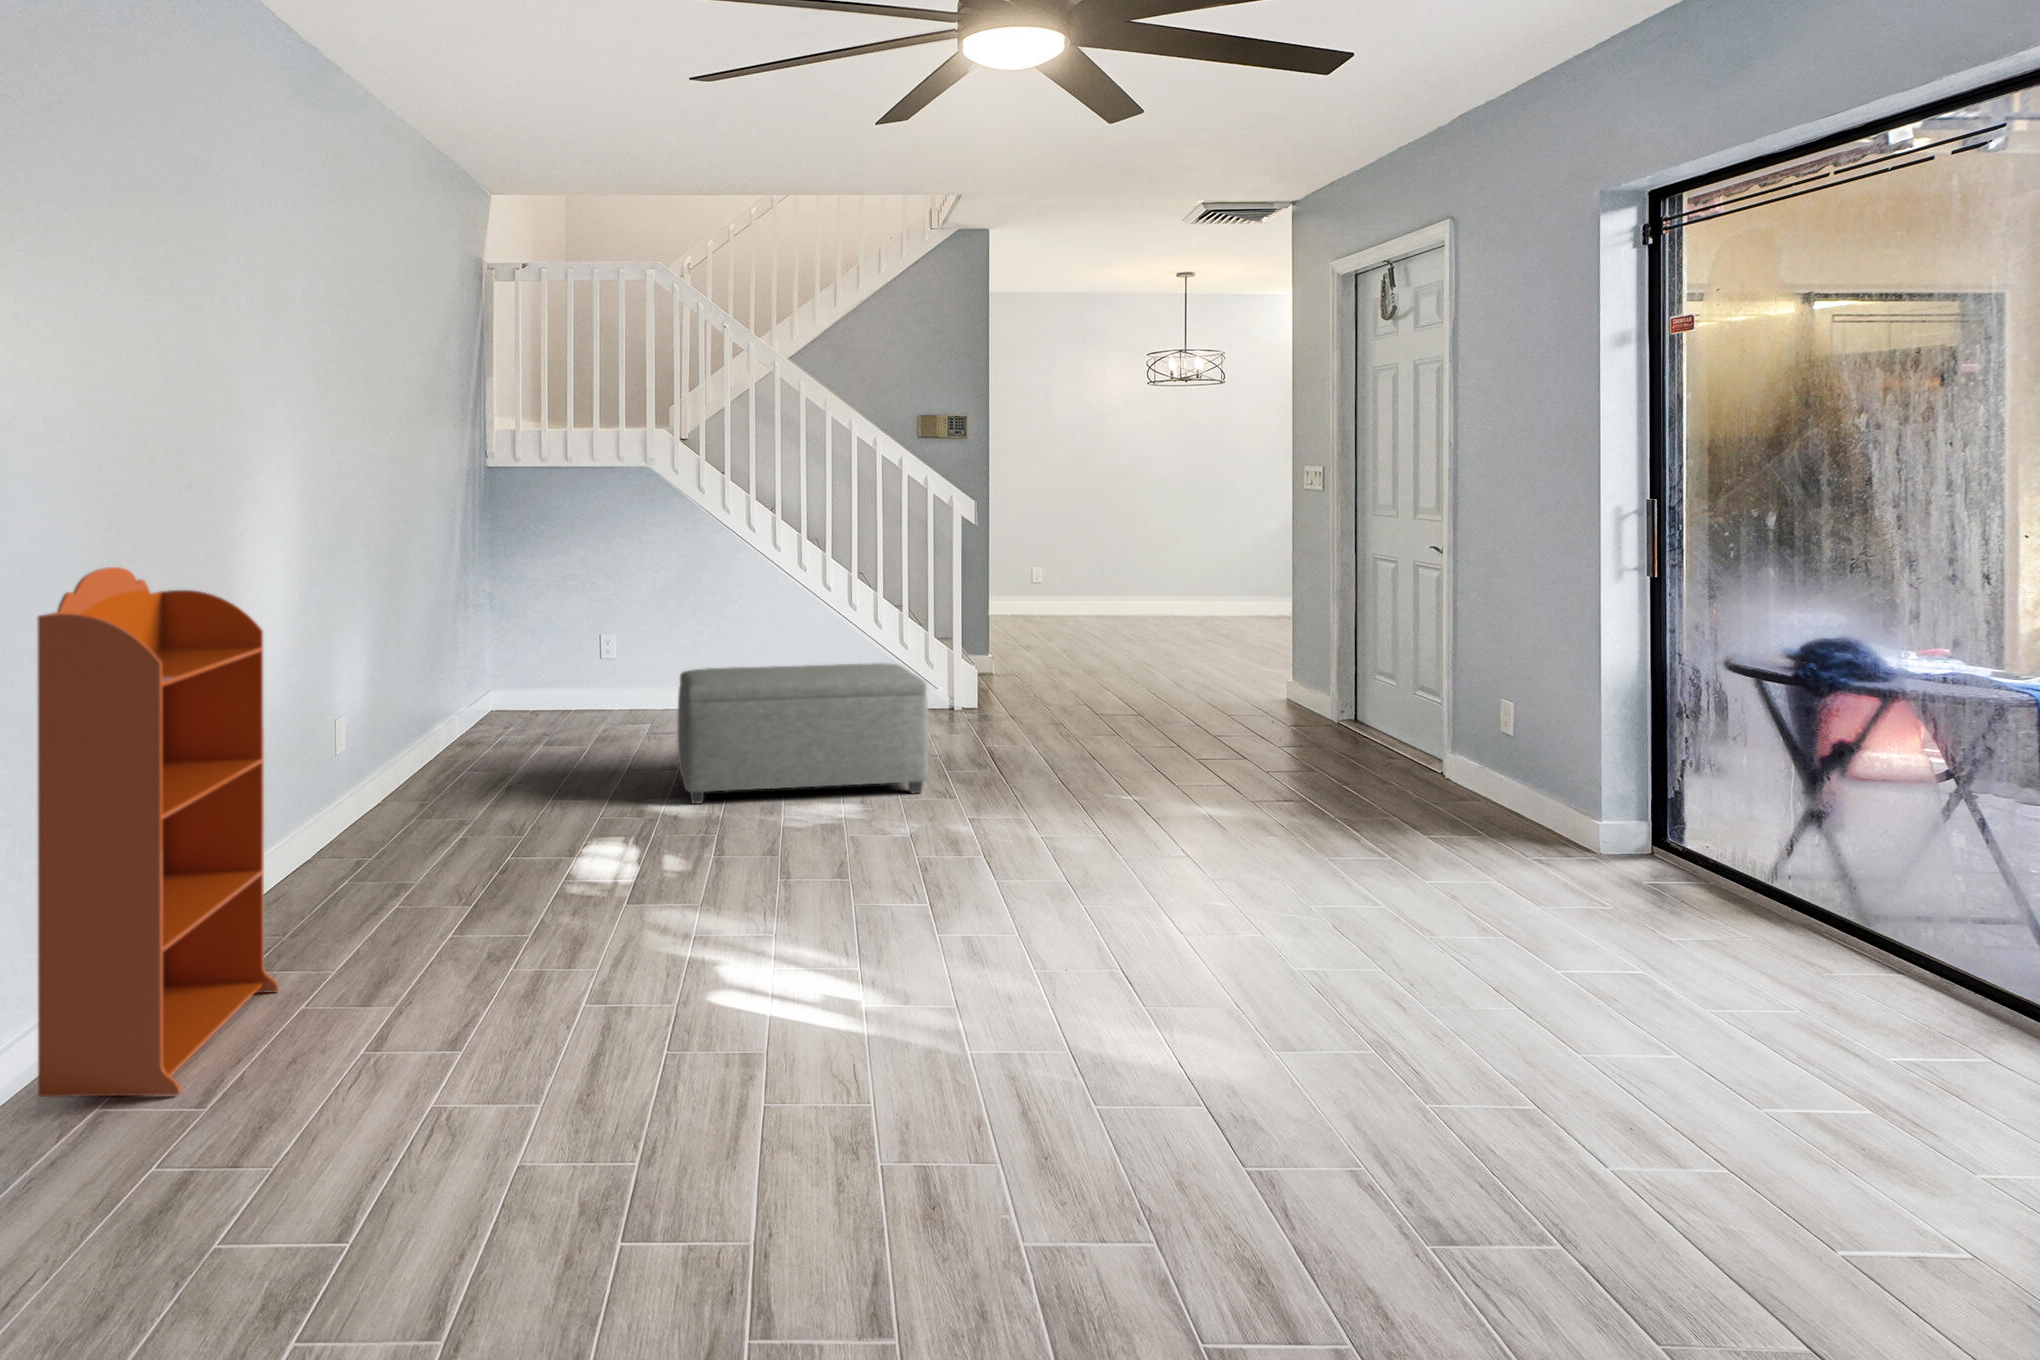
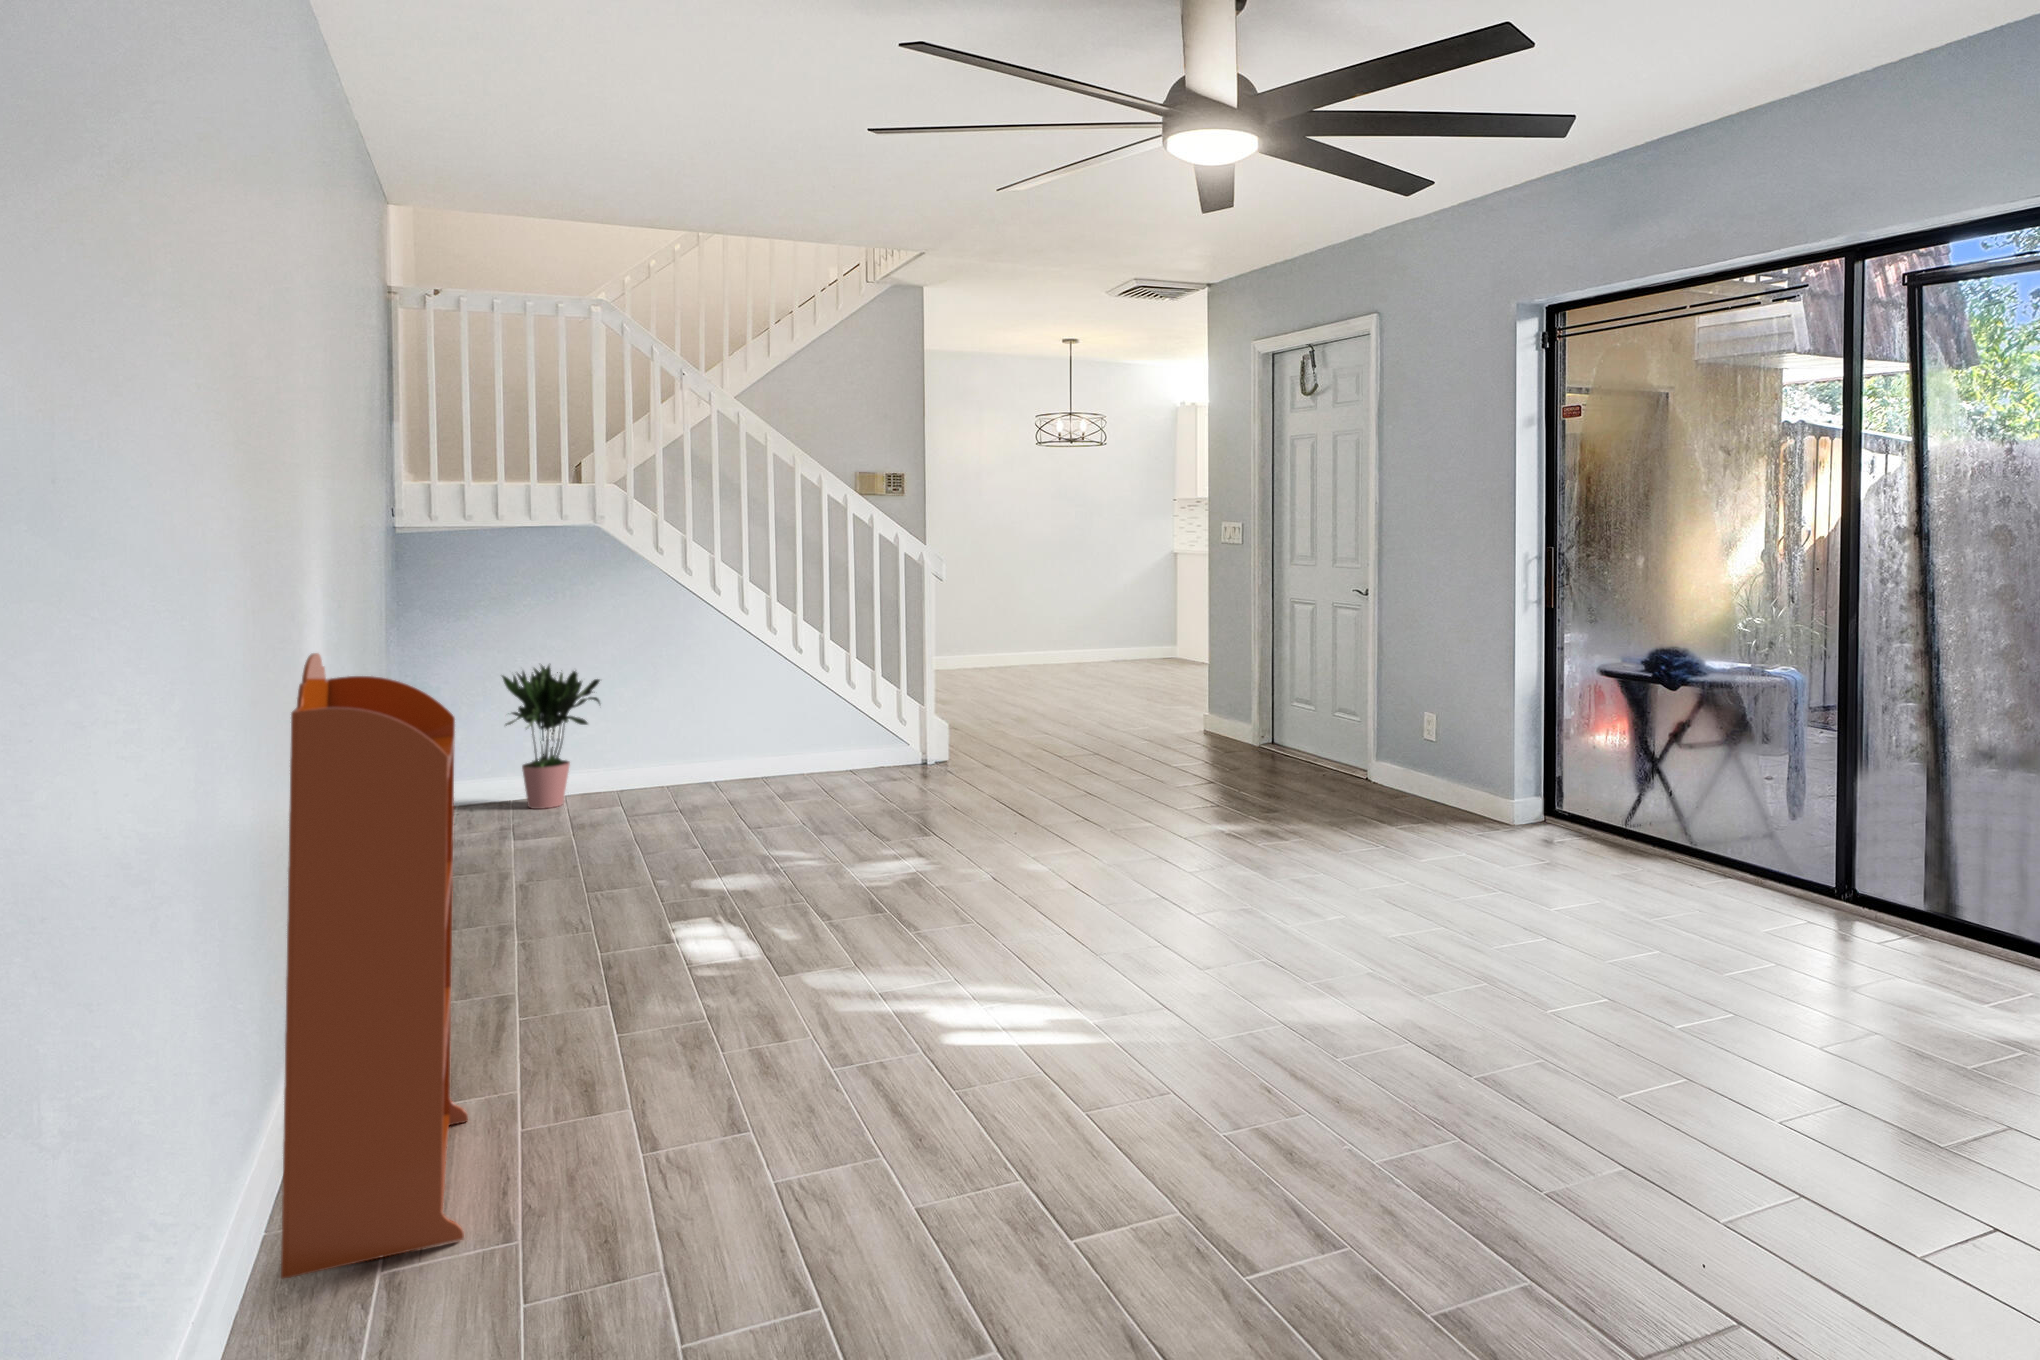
potted plant: none [549,592,640,725] -> present [502,665,600,809]
ottoman: present [678,663,928,804] -> none [709,717,970,874]

